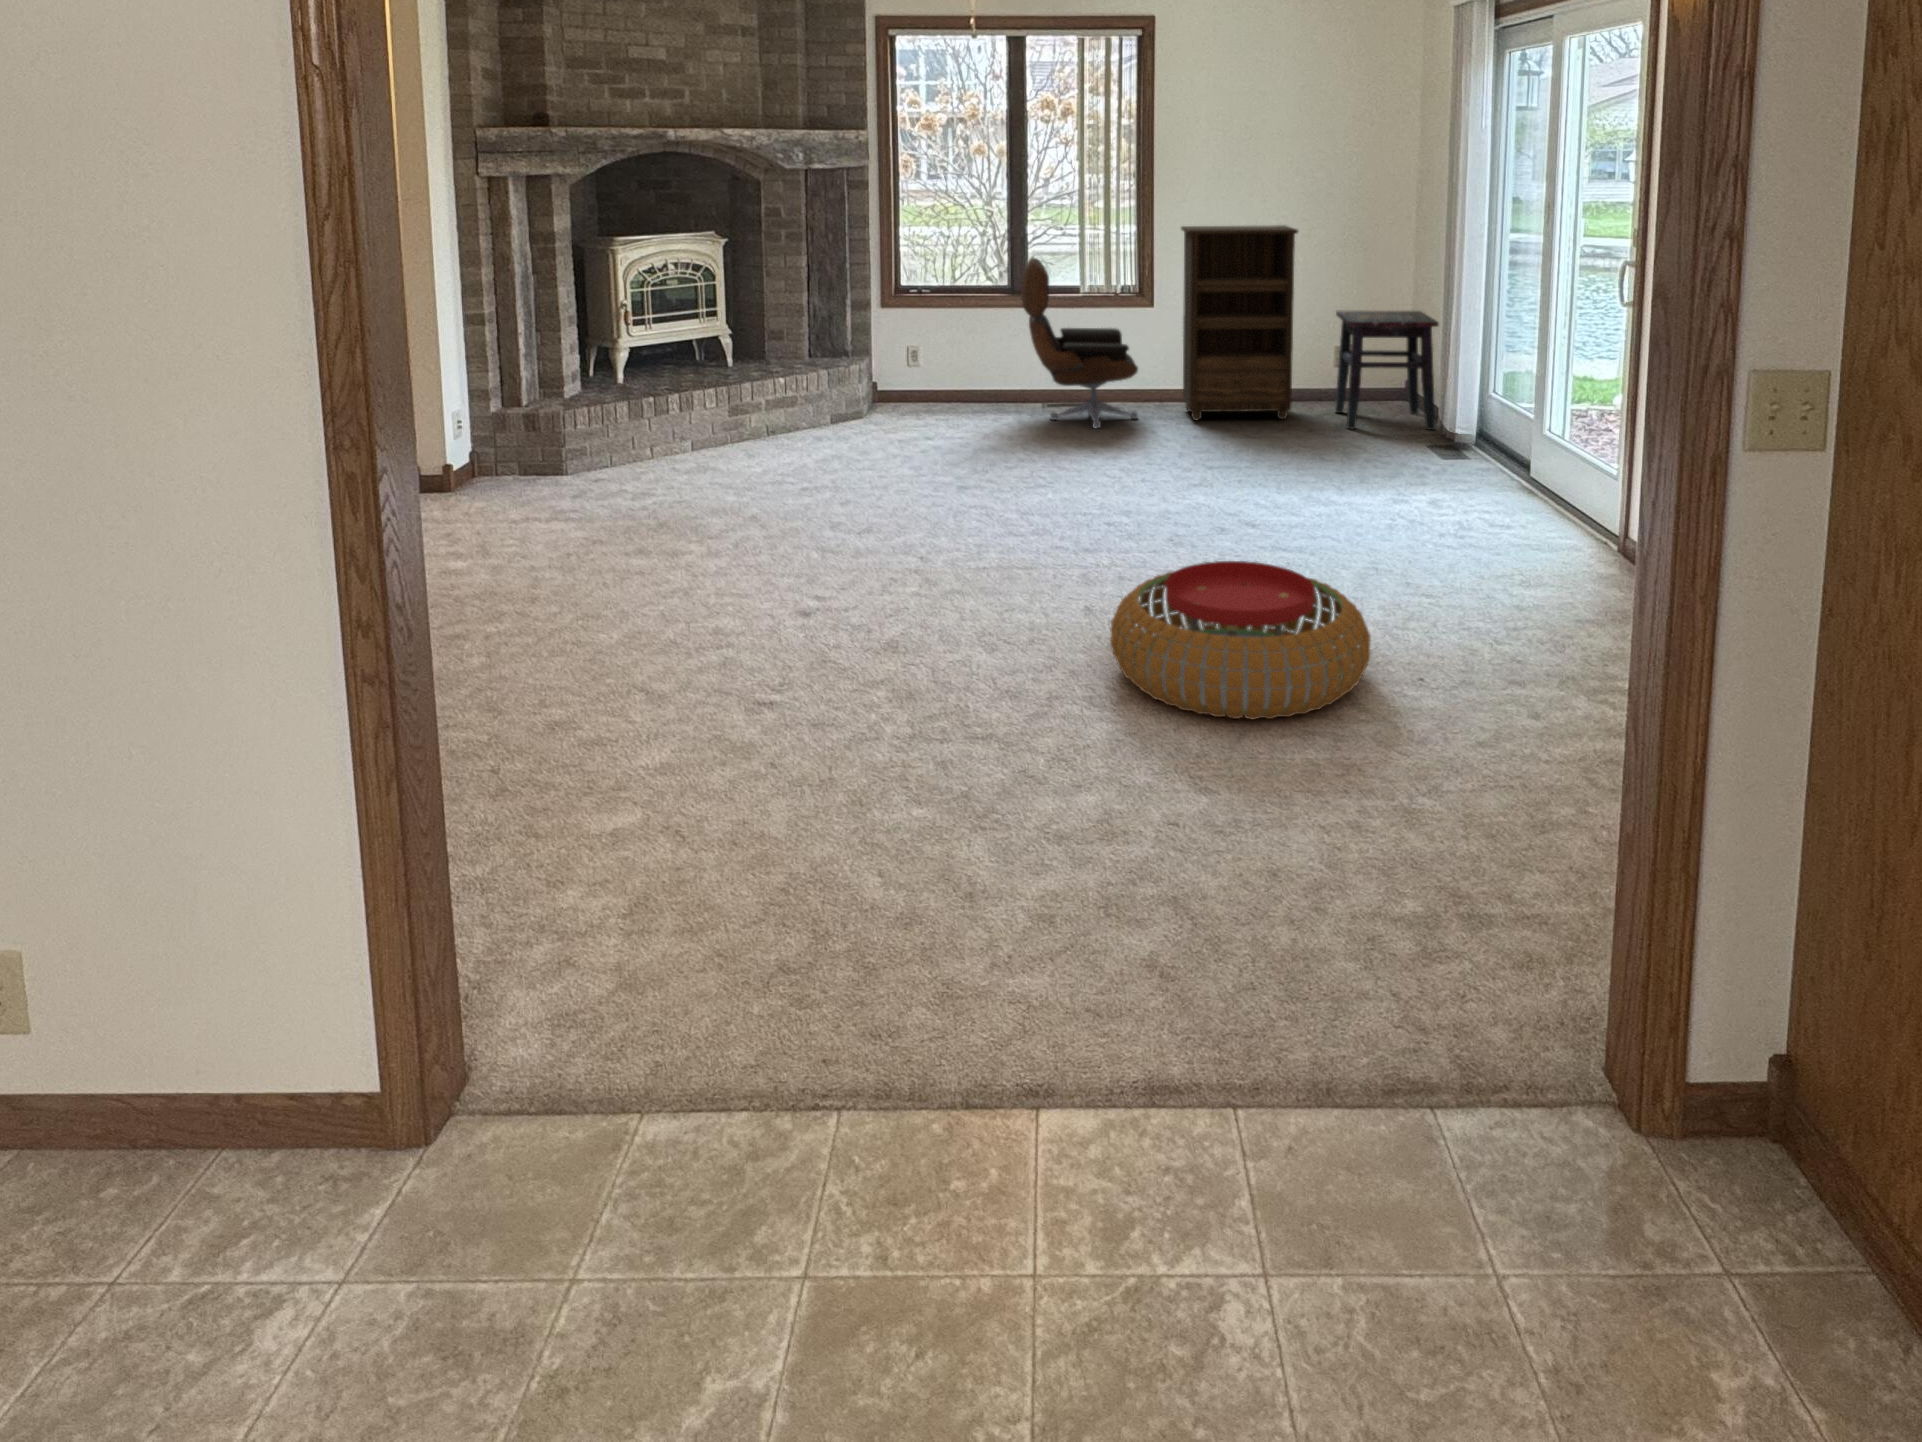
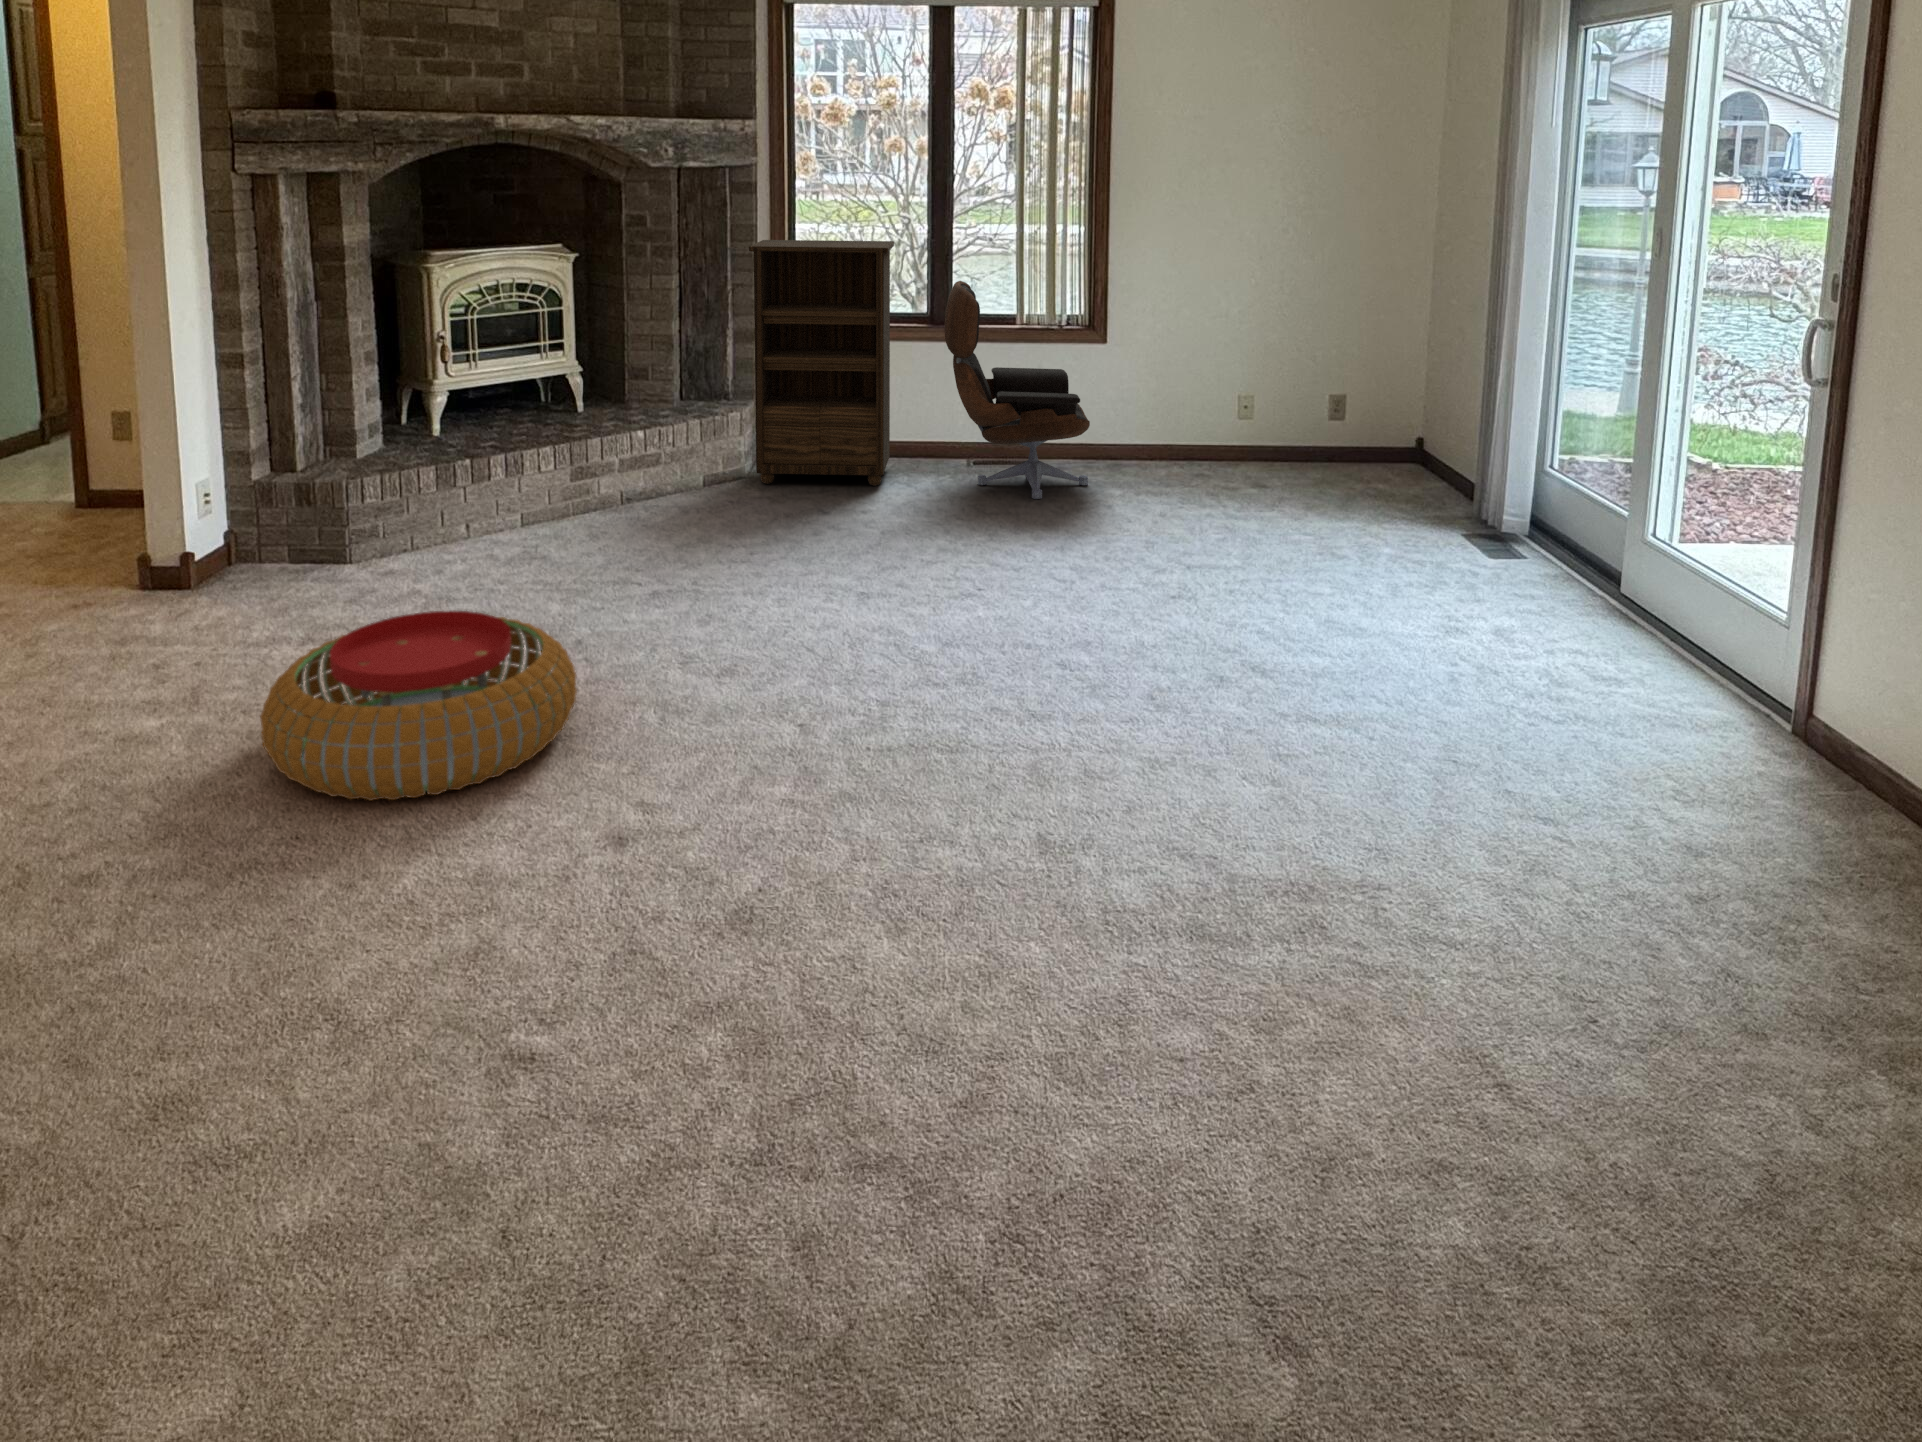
bookshelf: present [1181,225,1298,420] -> present [749,240,894,486]
side table: present [1335,311,1439,430] -> none [1333,353,1475,509]
pouf: present [1110,561,1371,719] -> present [260,611,577,800]

